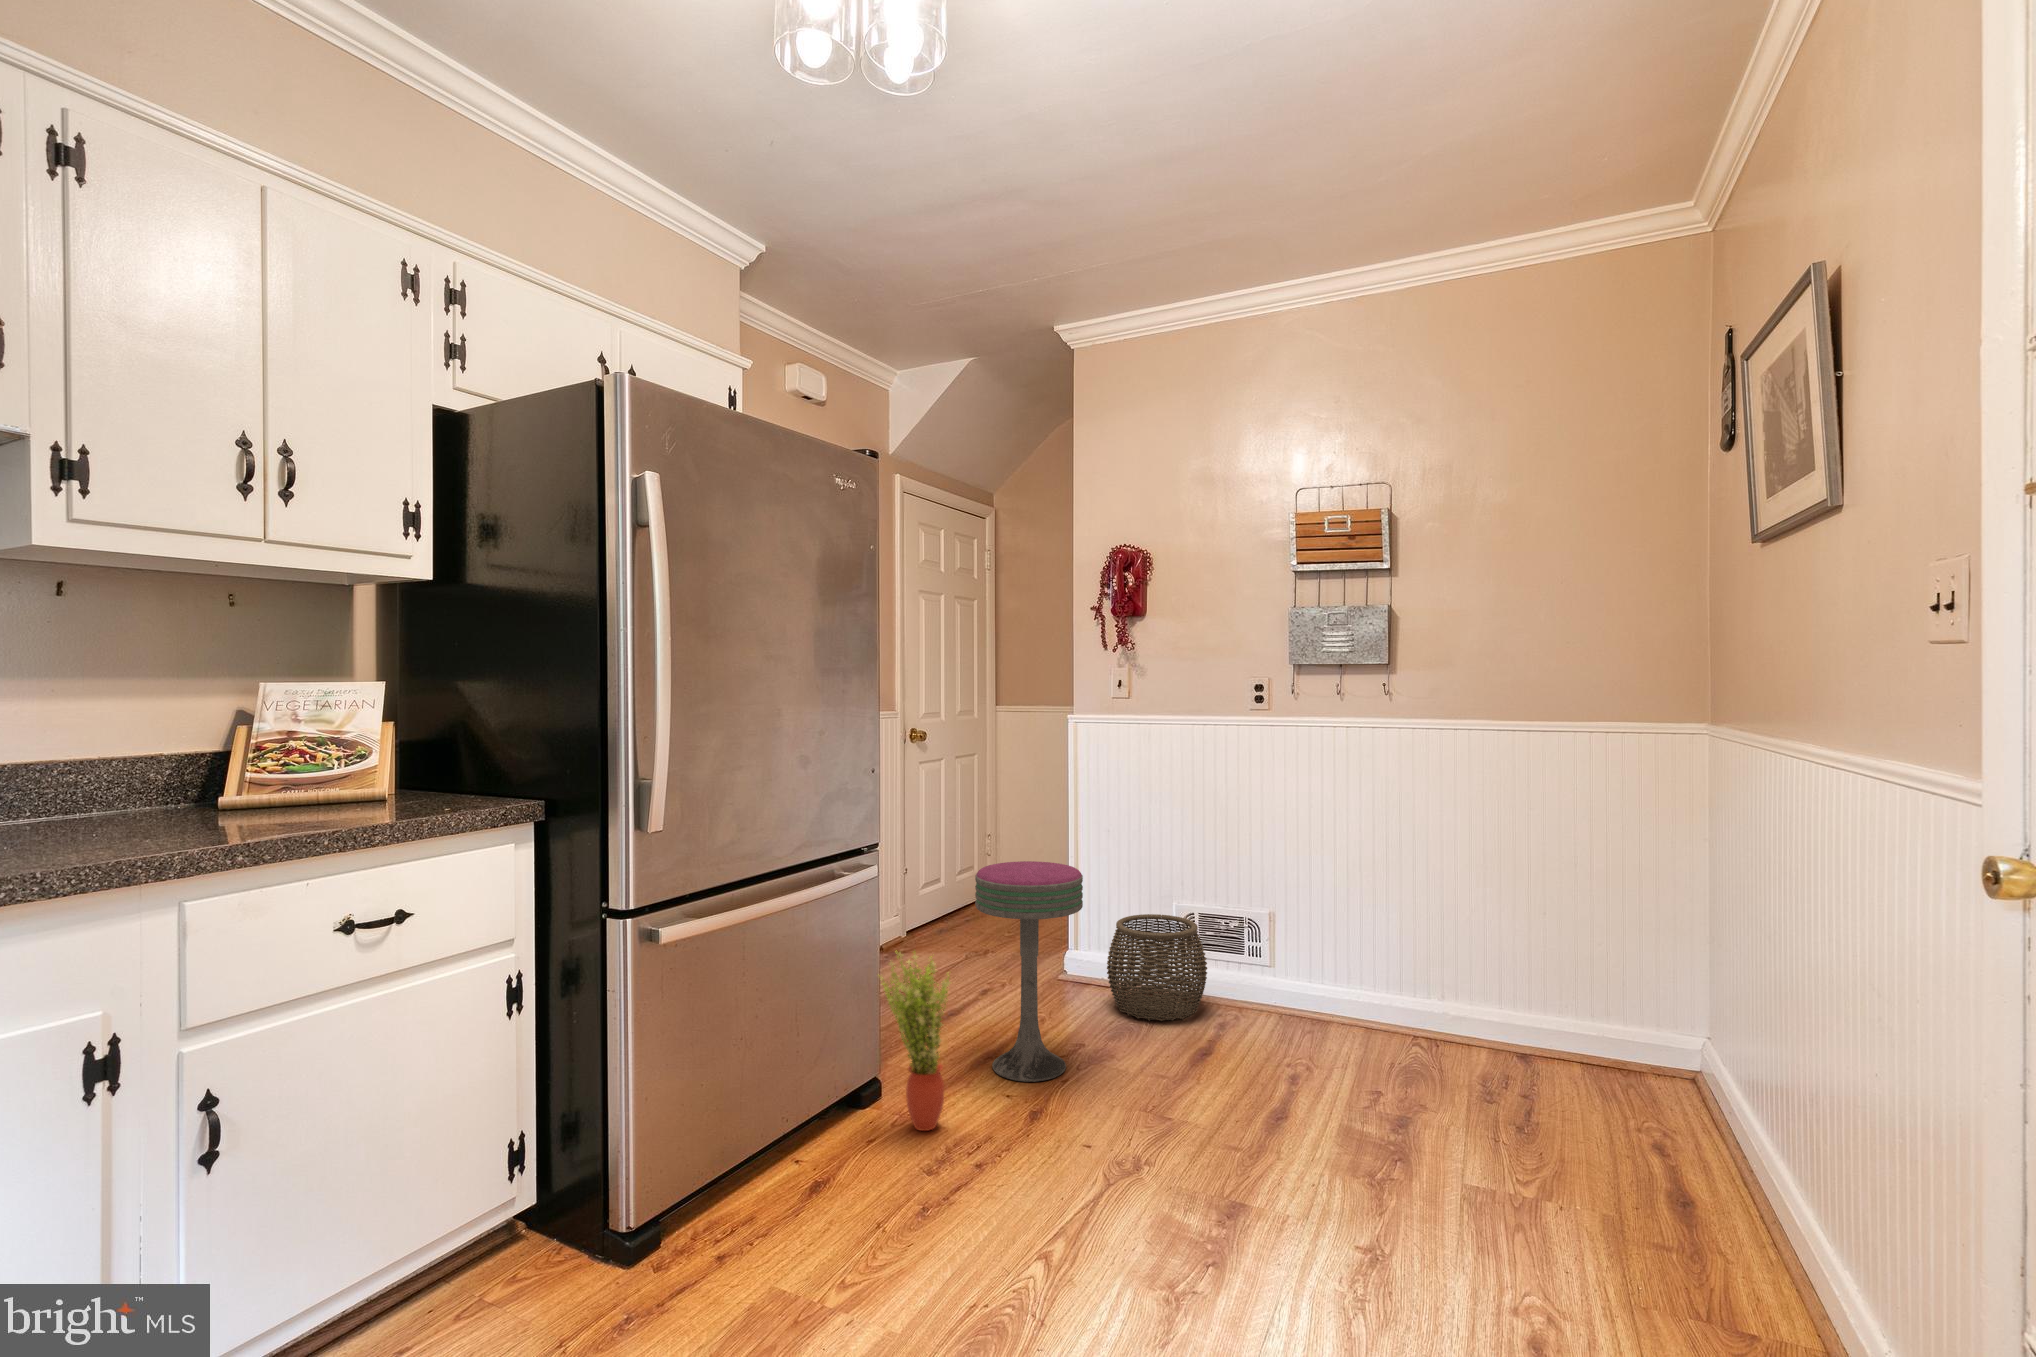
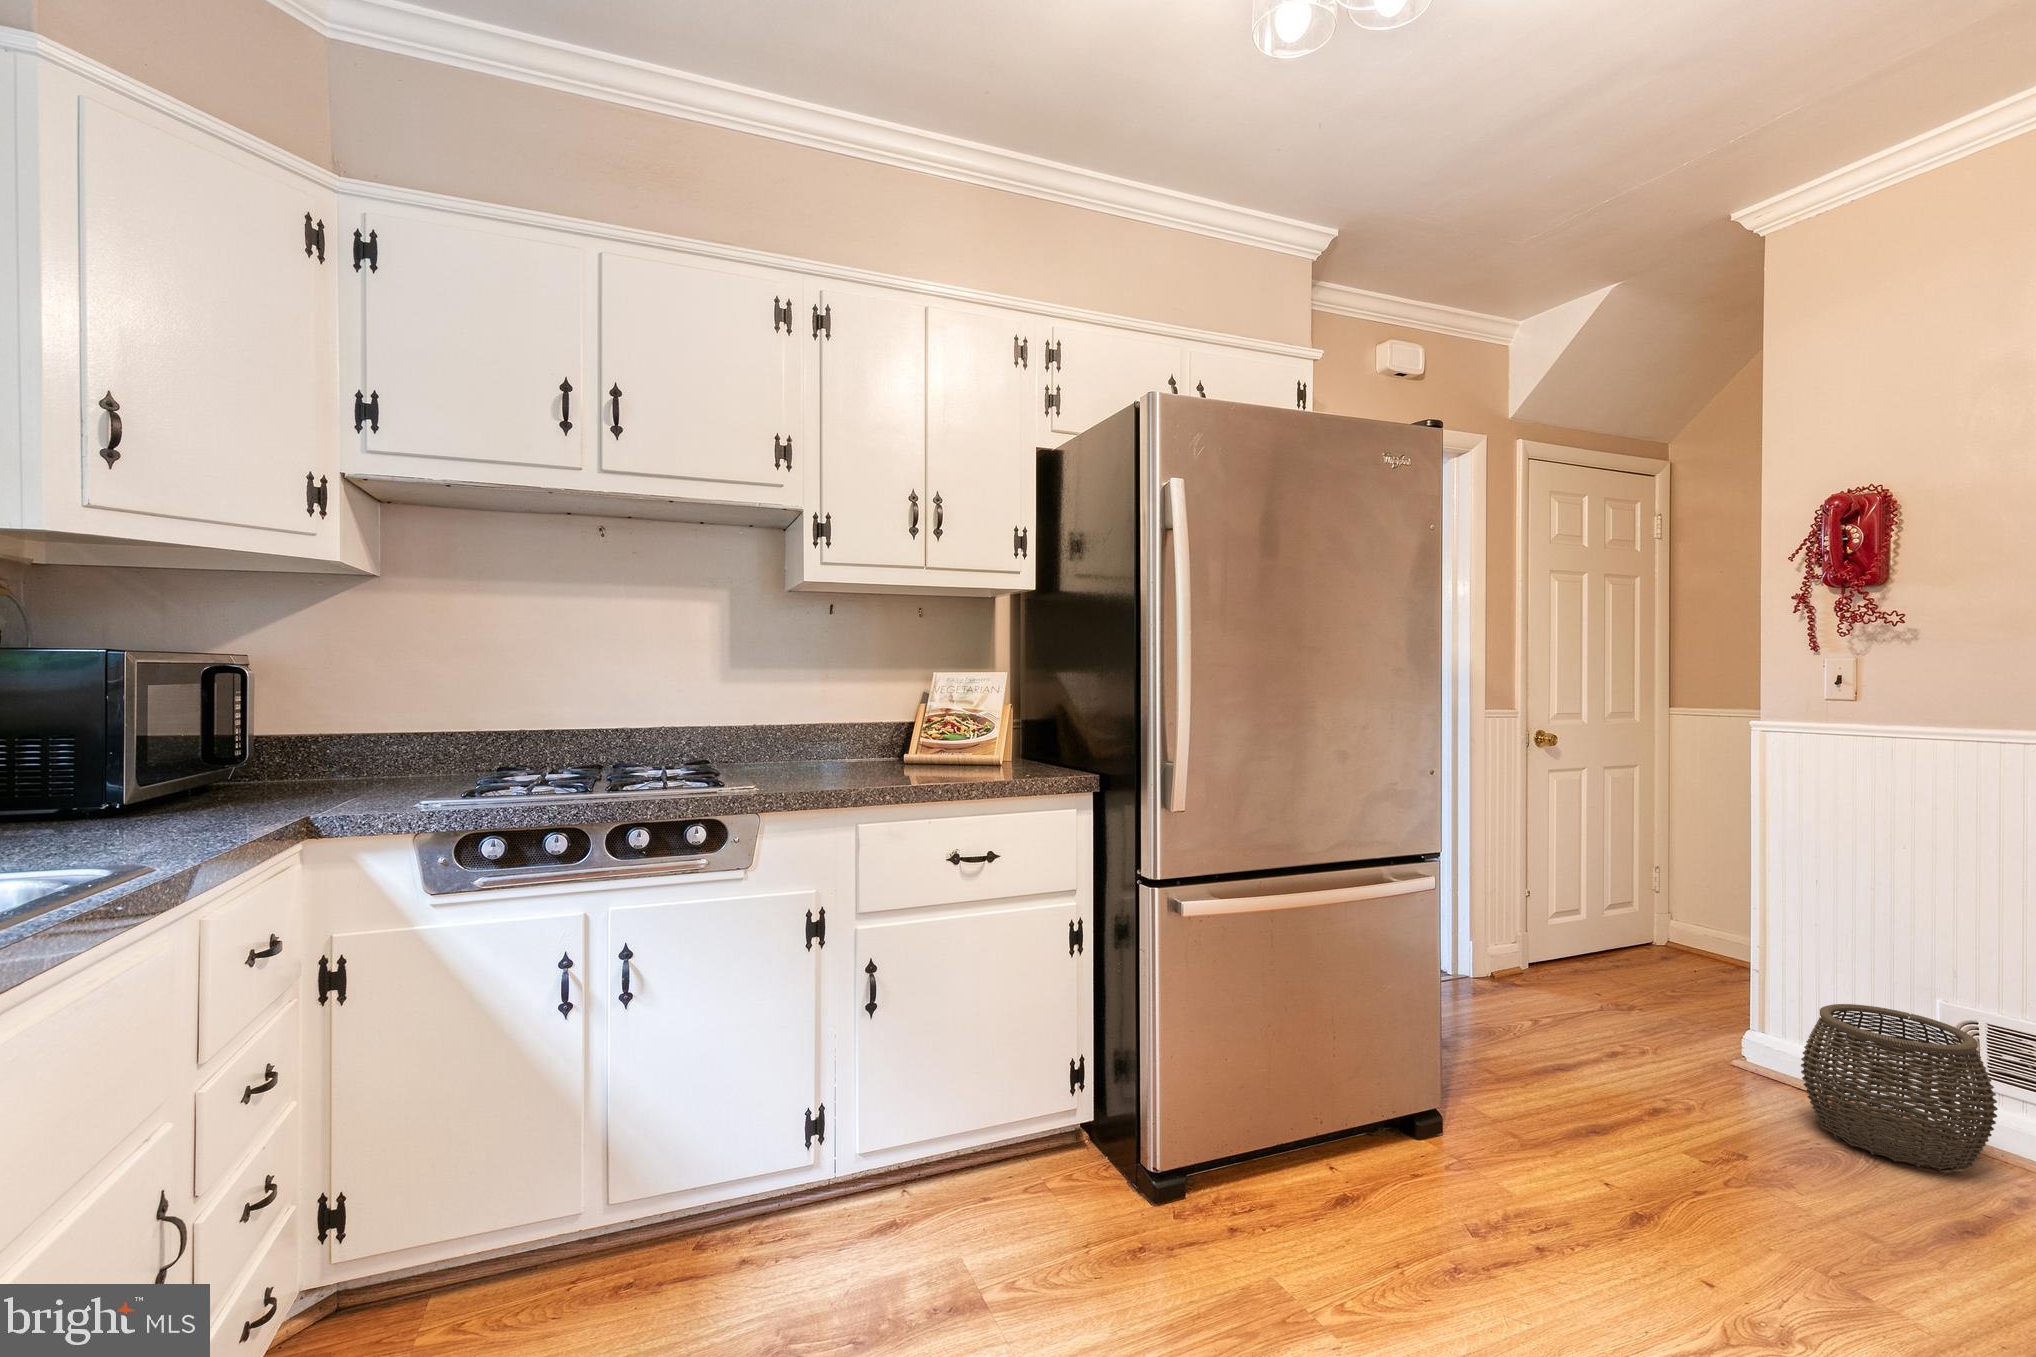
bar stool: present [975,861,1083,1082] -> none [1576,900,1740,1182]
potted plant: present [883,951,950,1131] -> none [1431,975,1524,1187]

